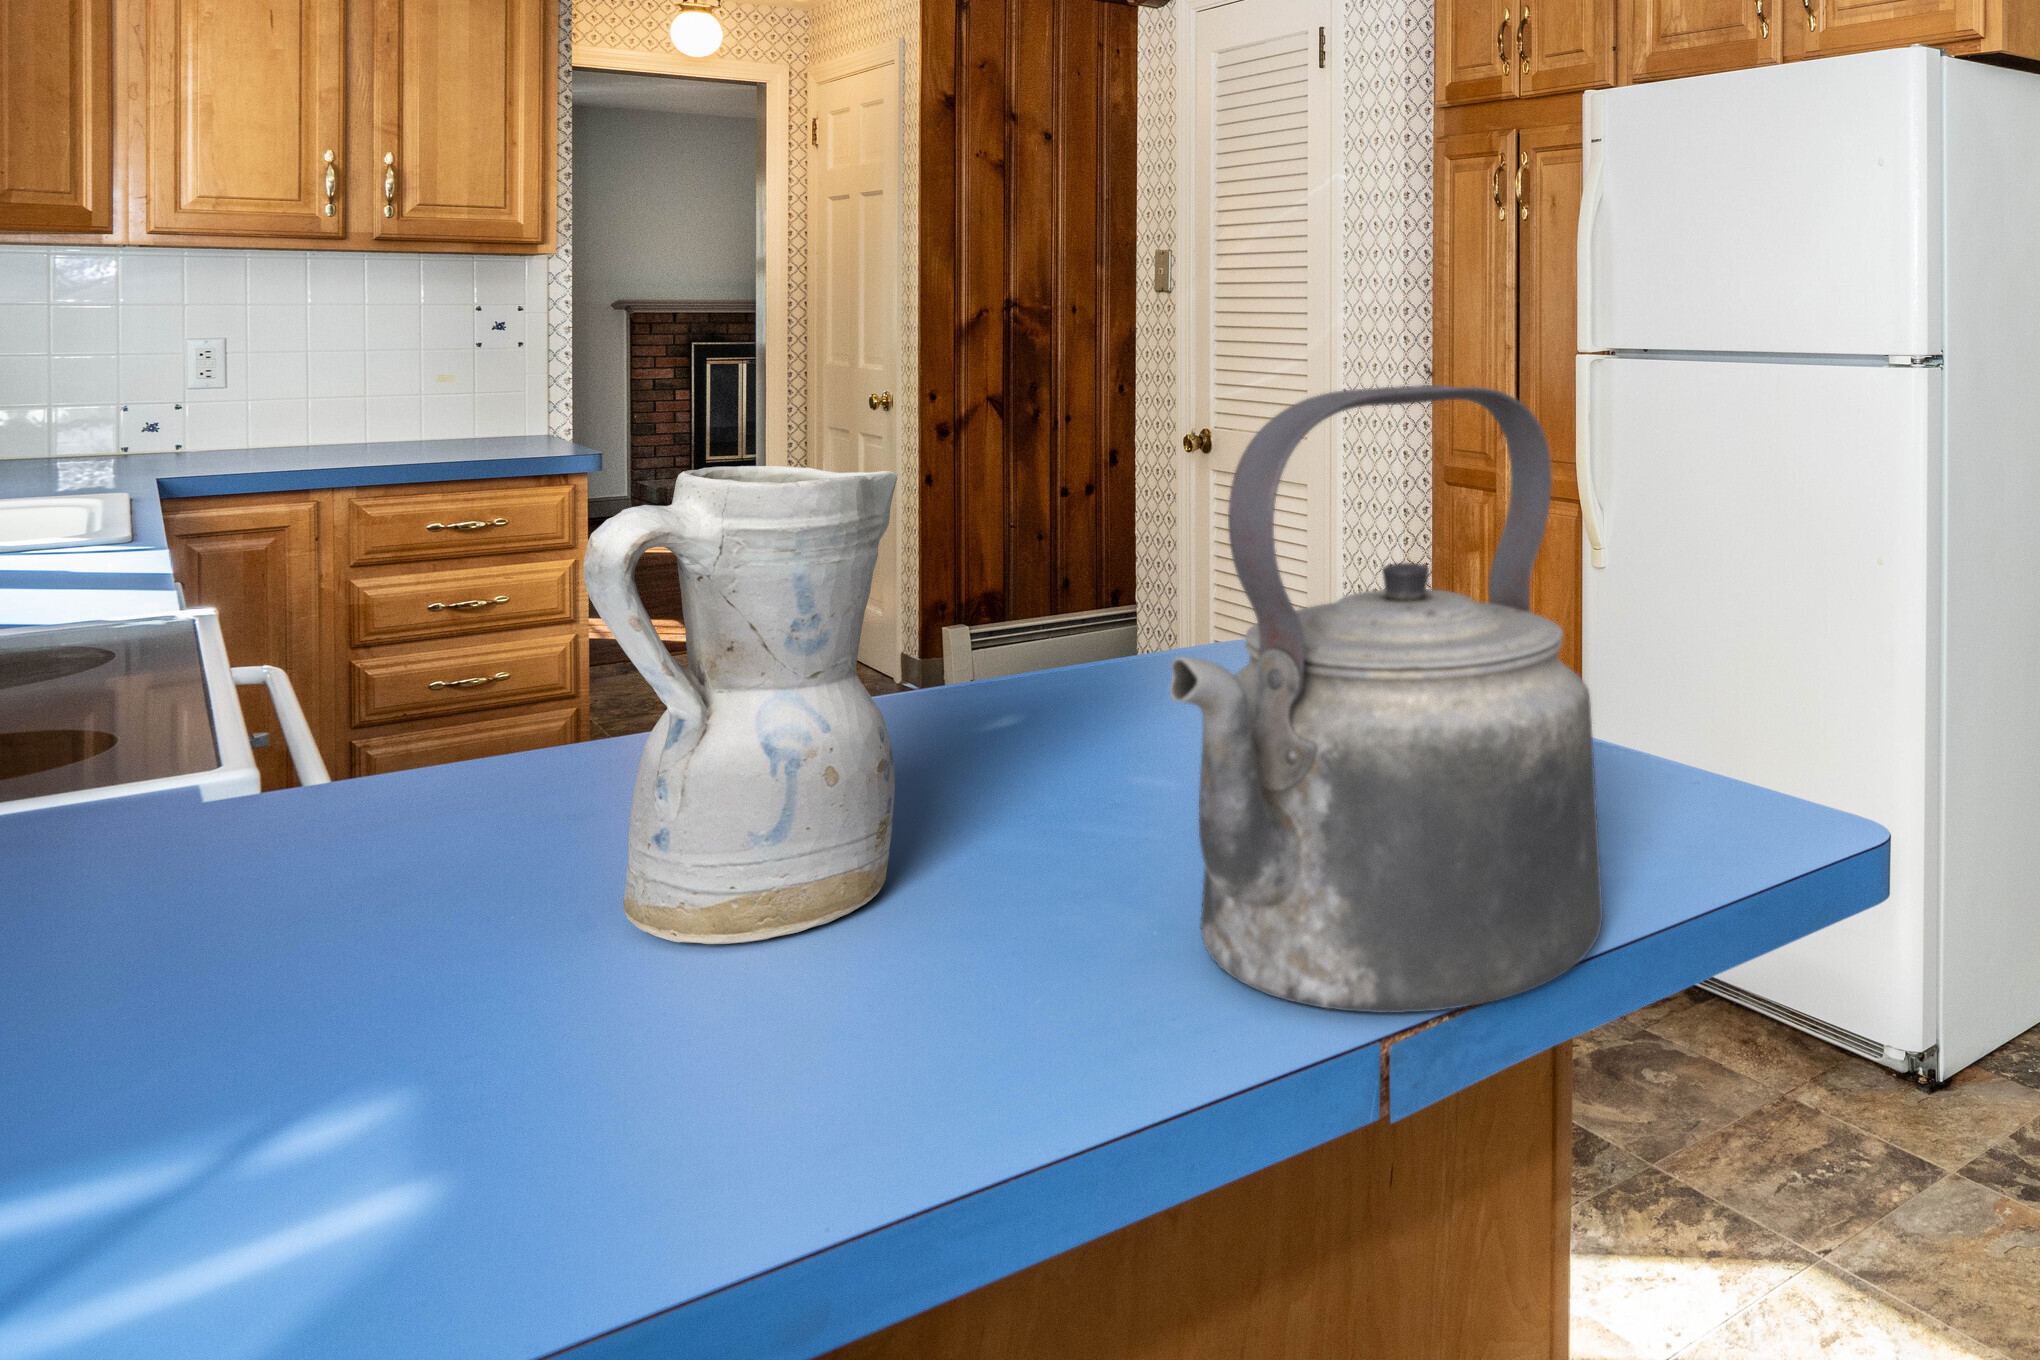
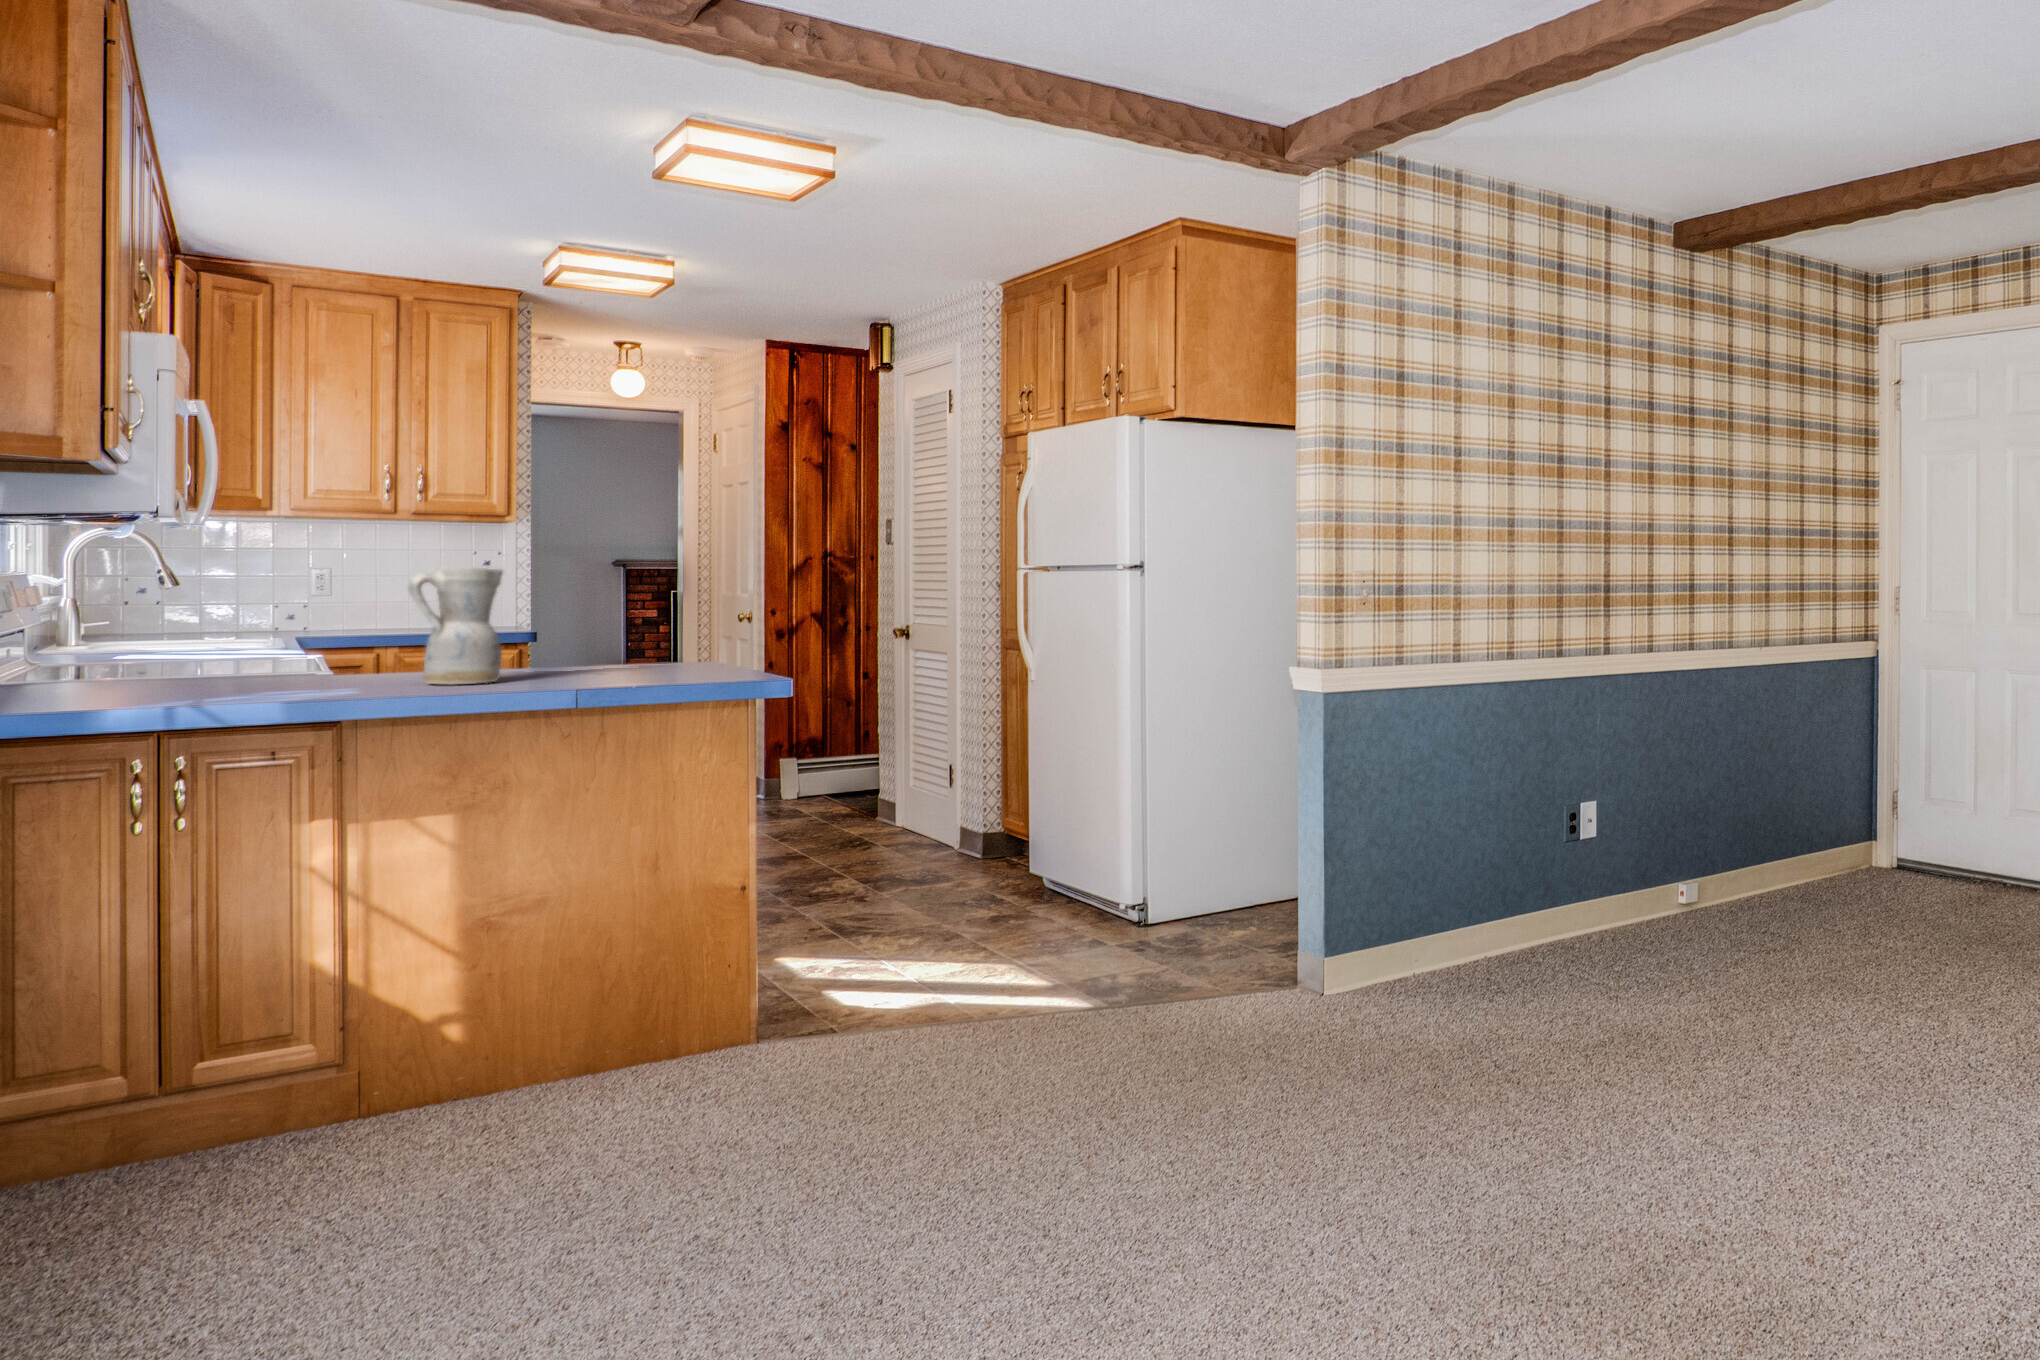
kettle: present [1170,385,1603,1013] -> none [534,543,683,688]

